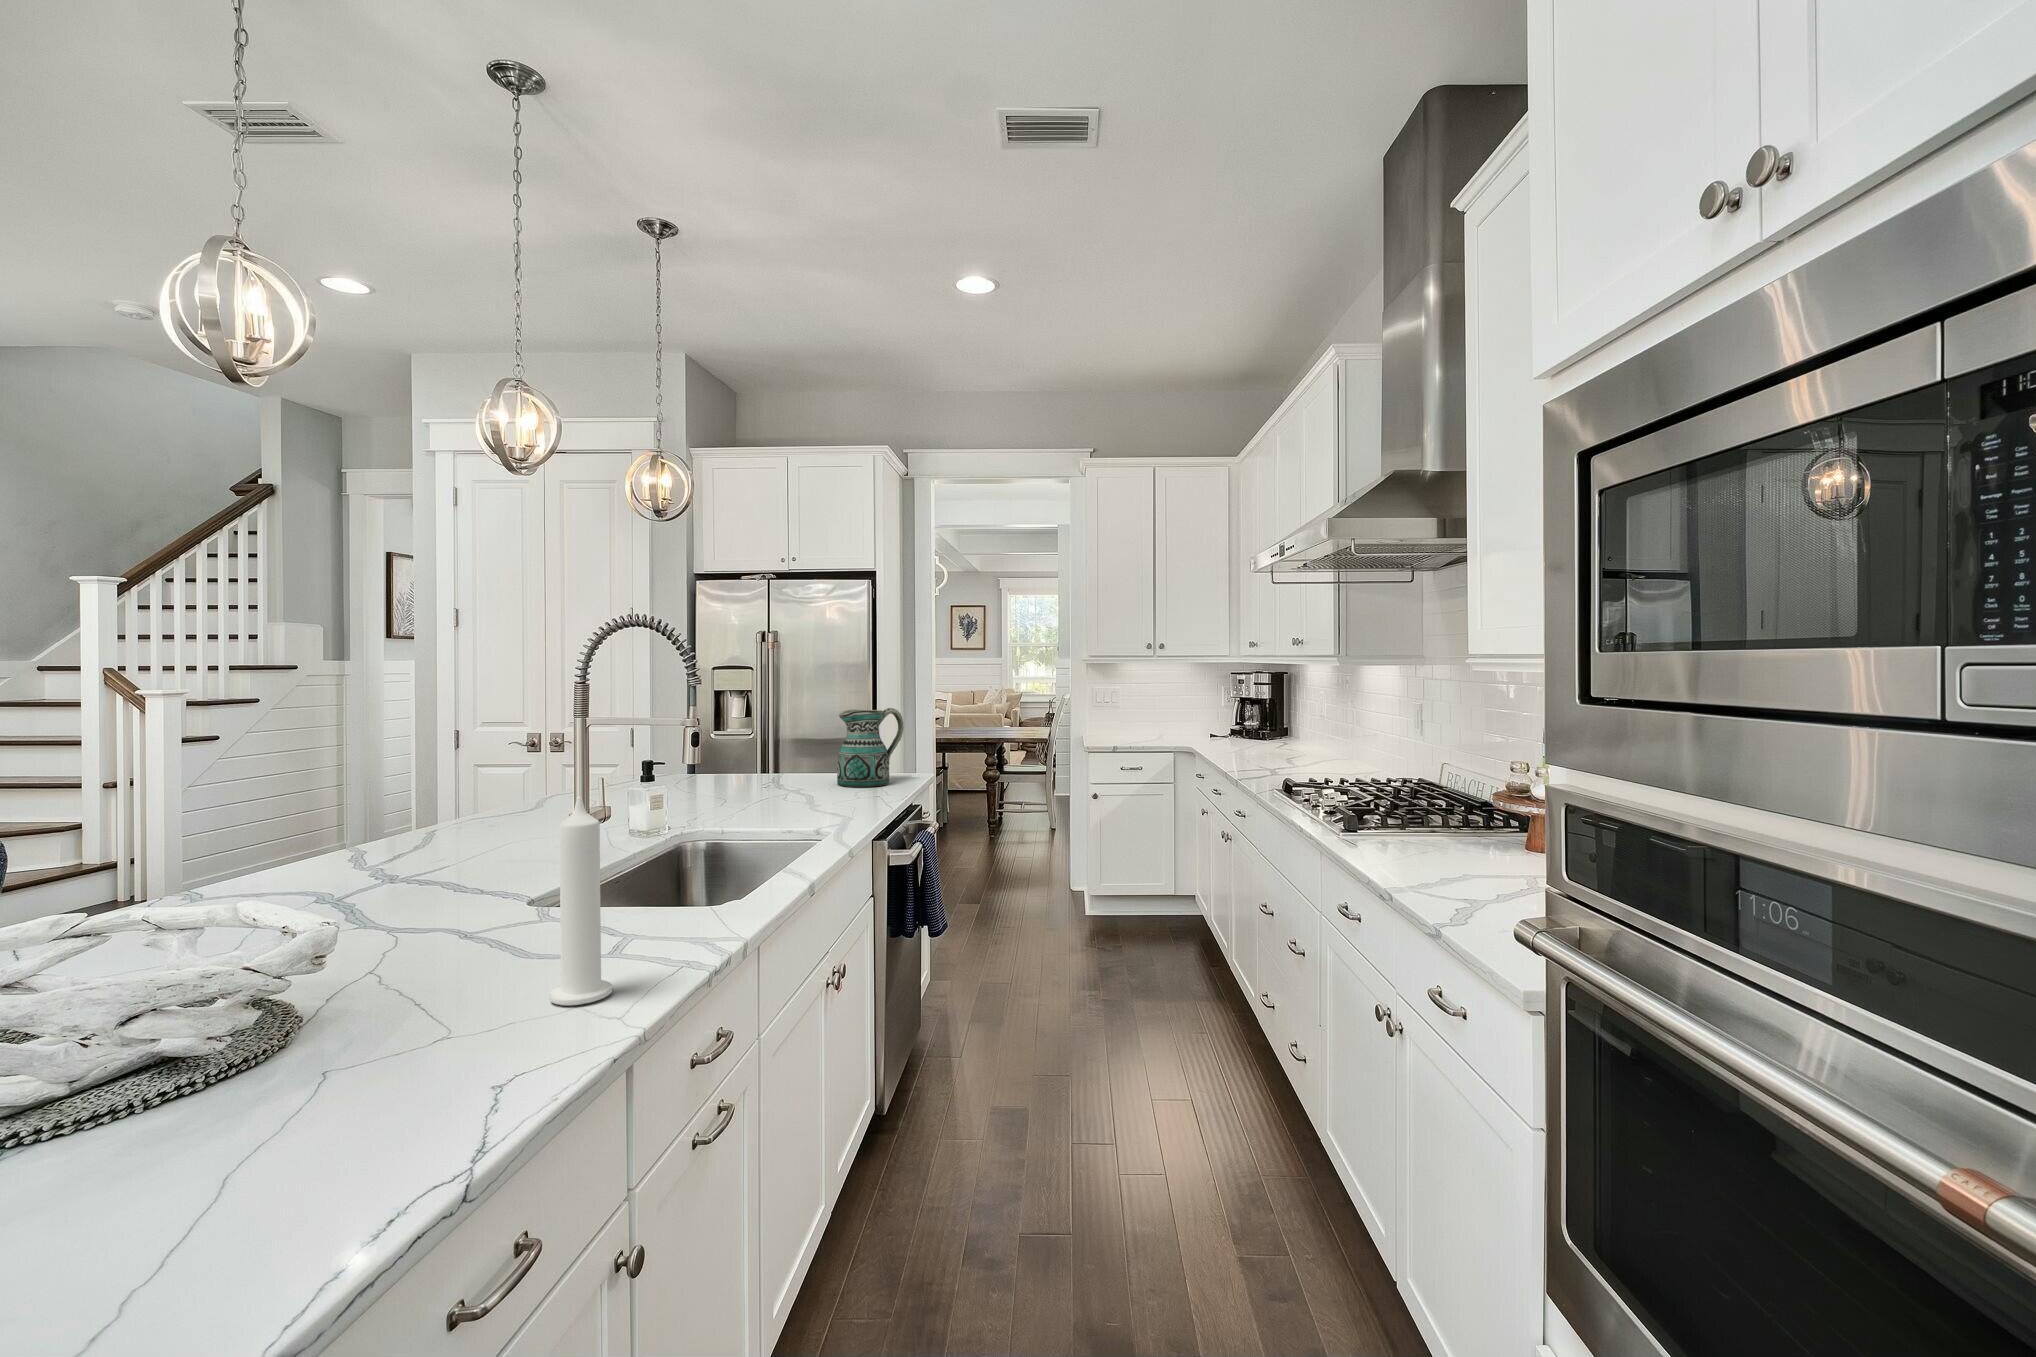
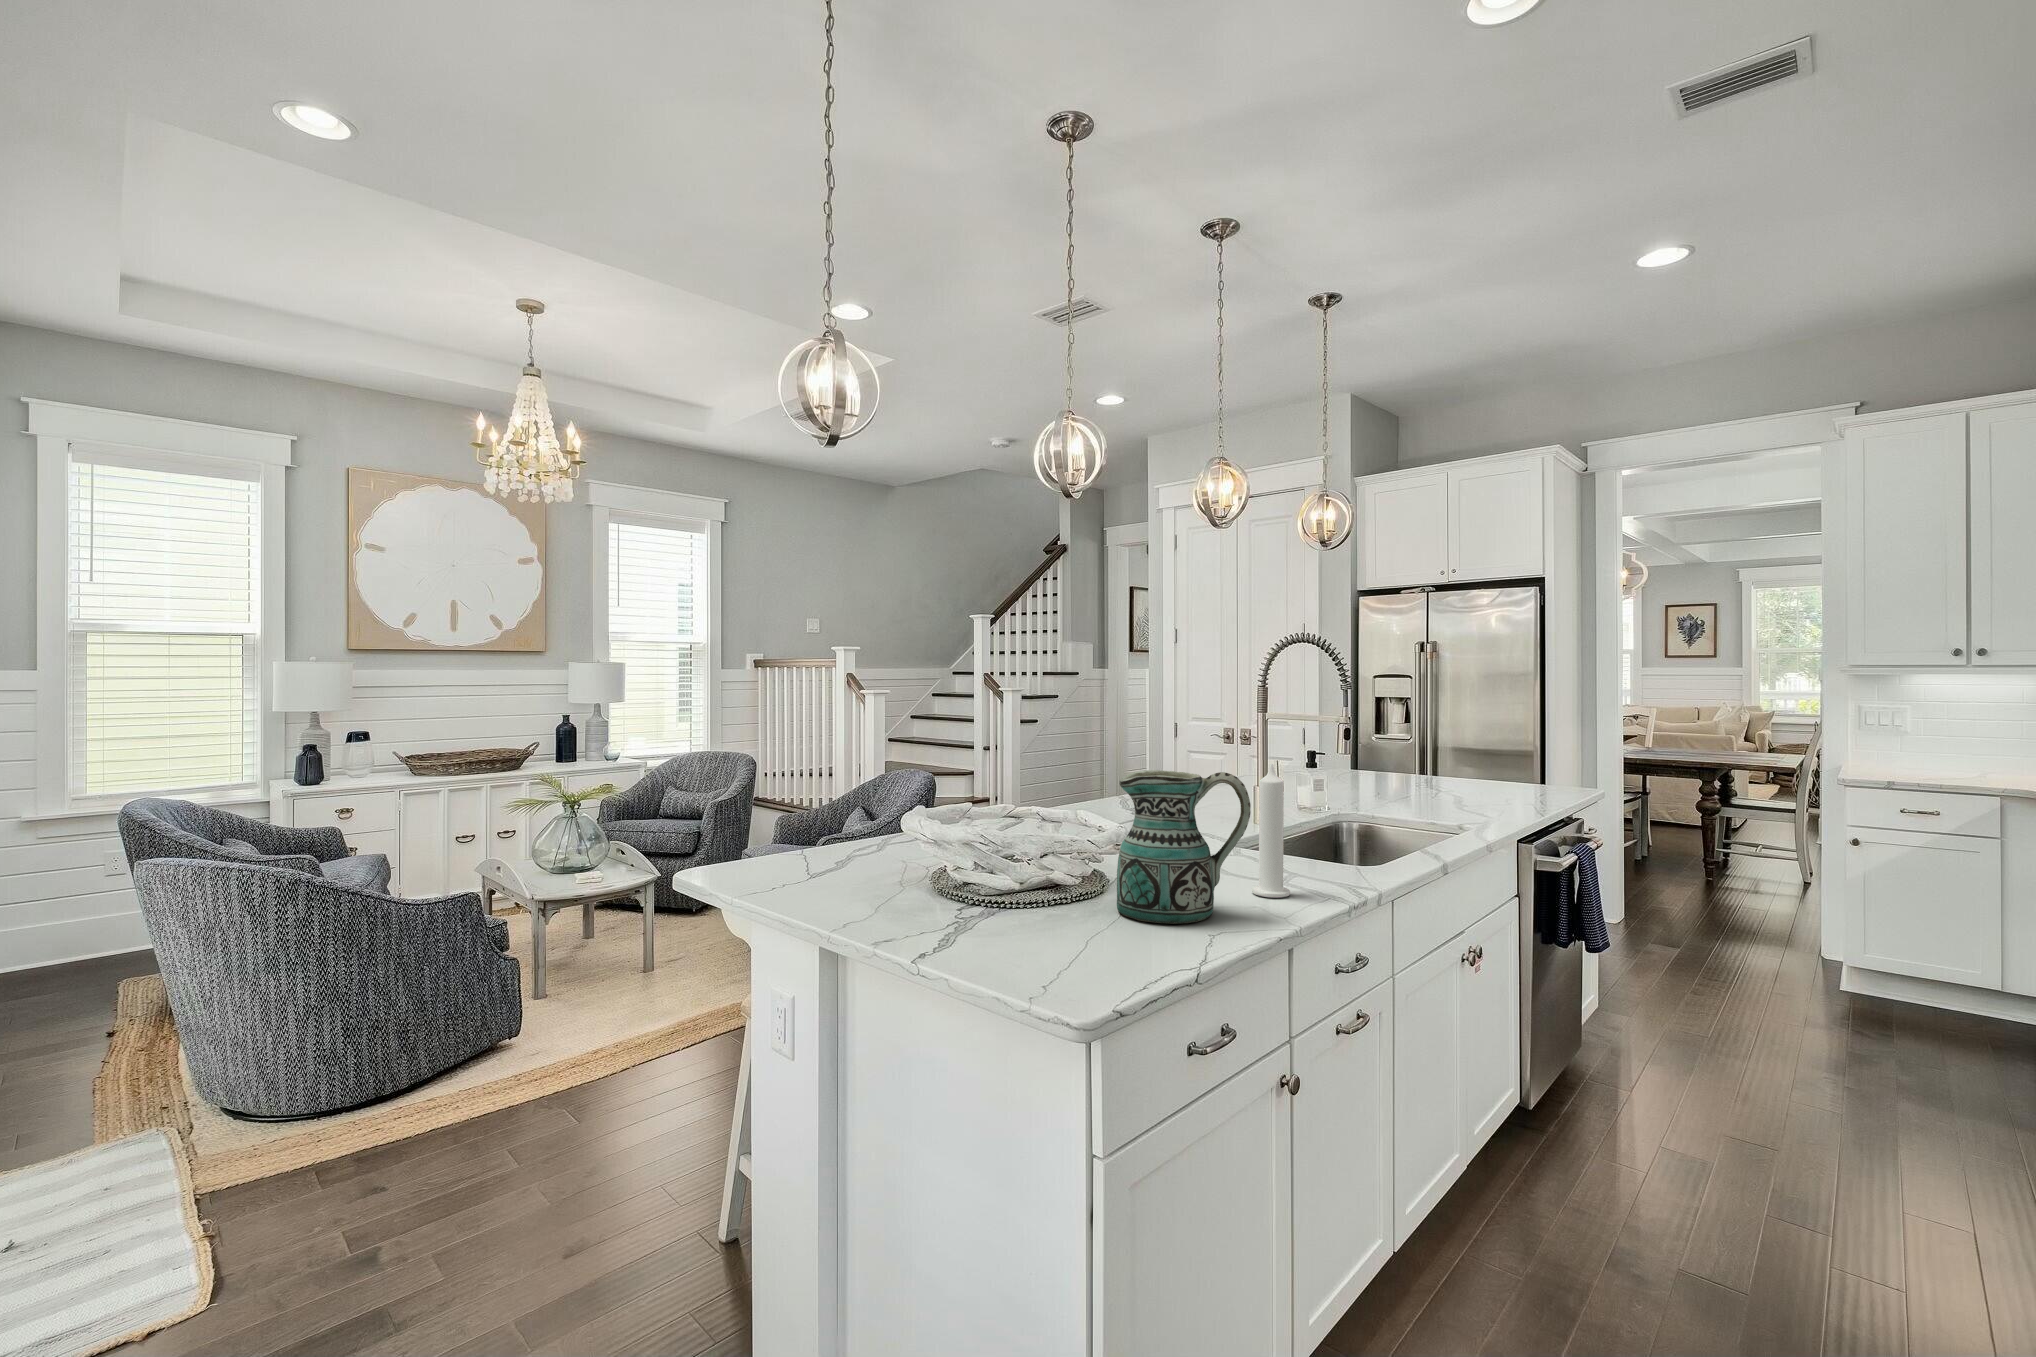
ceramic pitcher: present [837,708,904,787] -> present [1117,770,1251,924]

